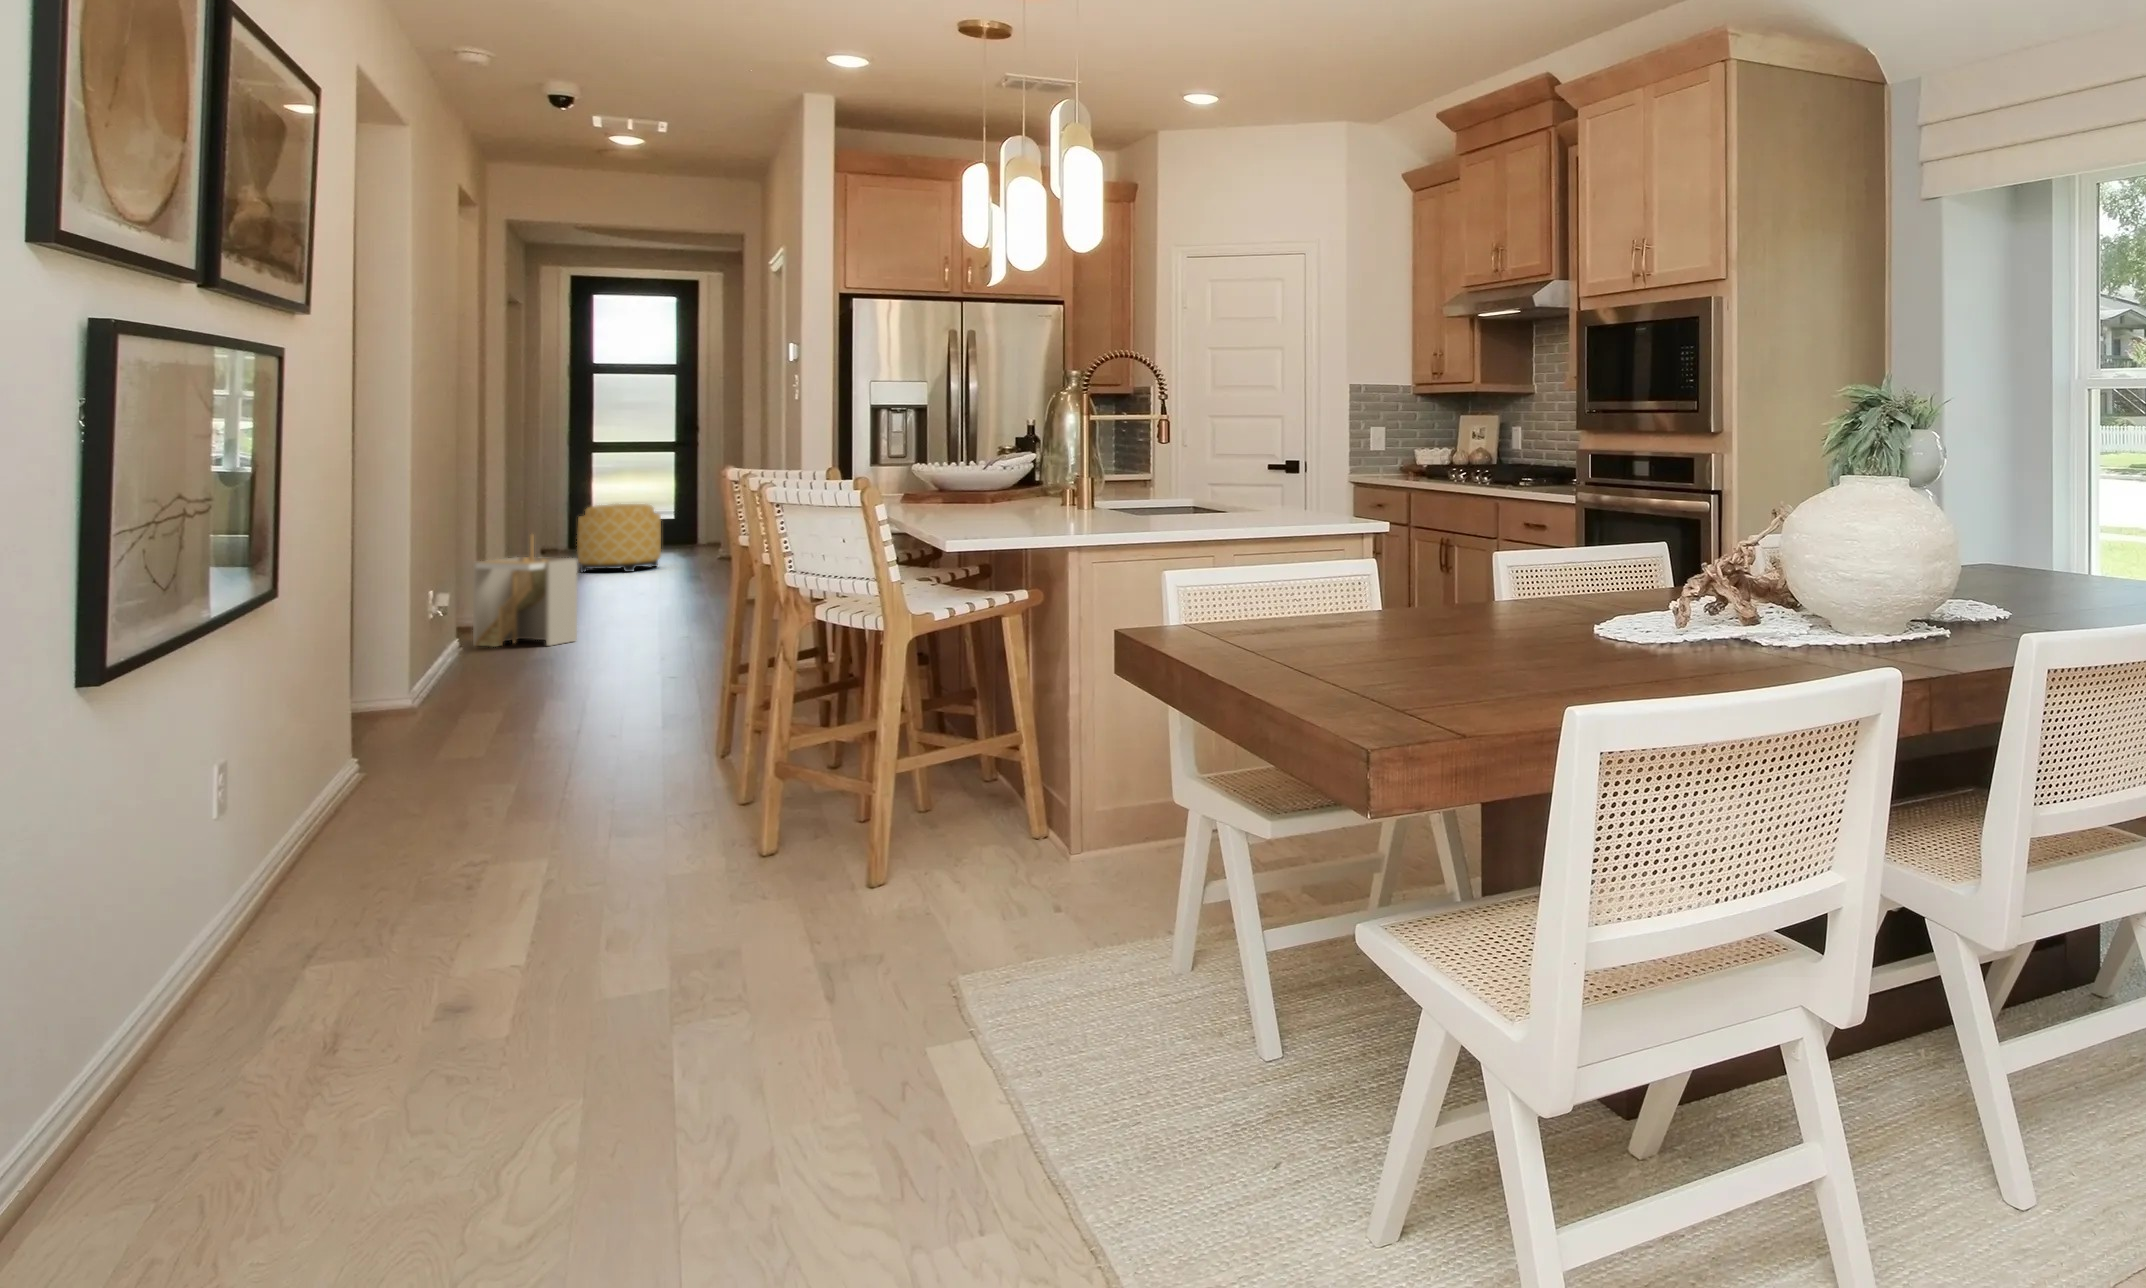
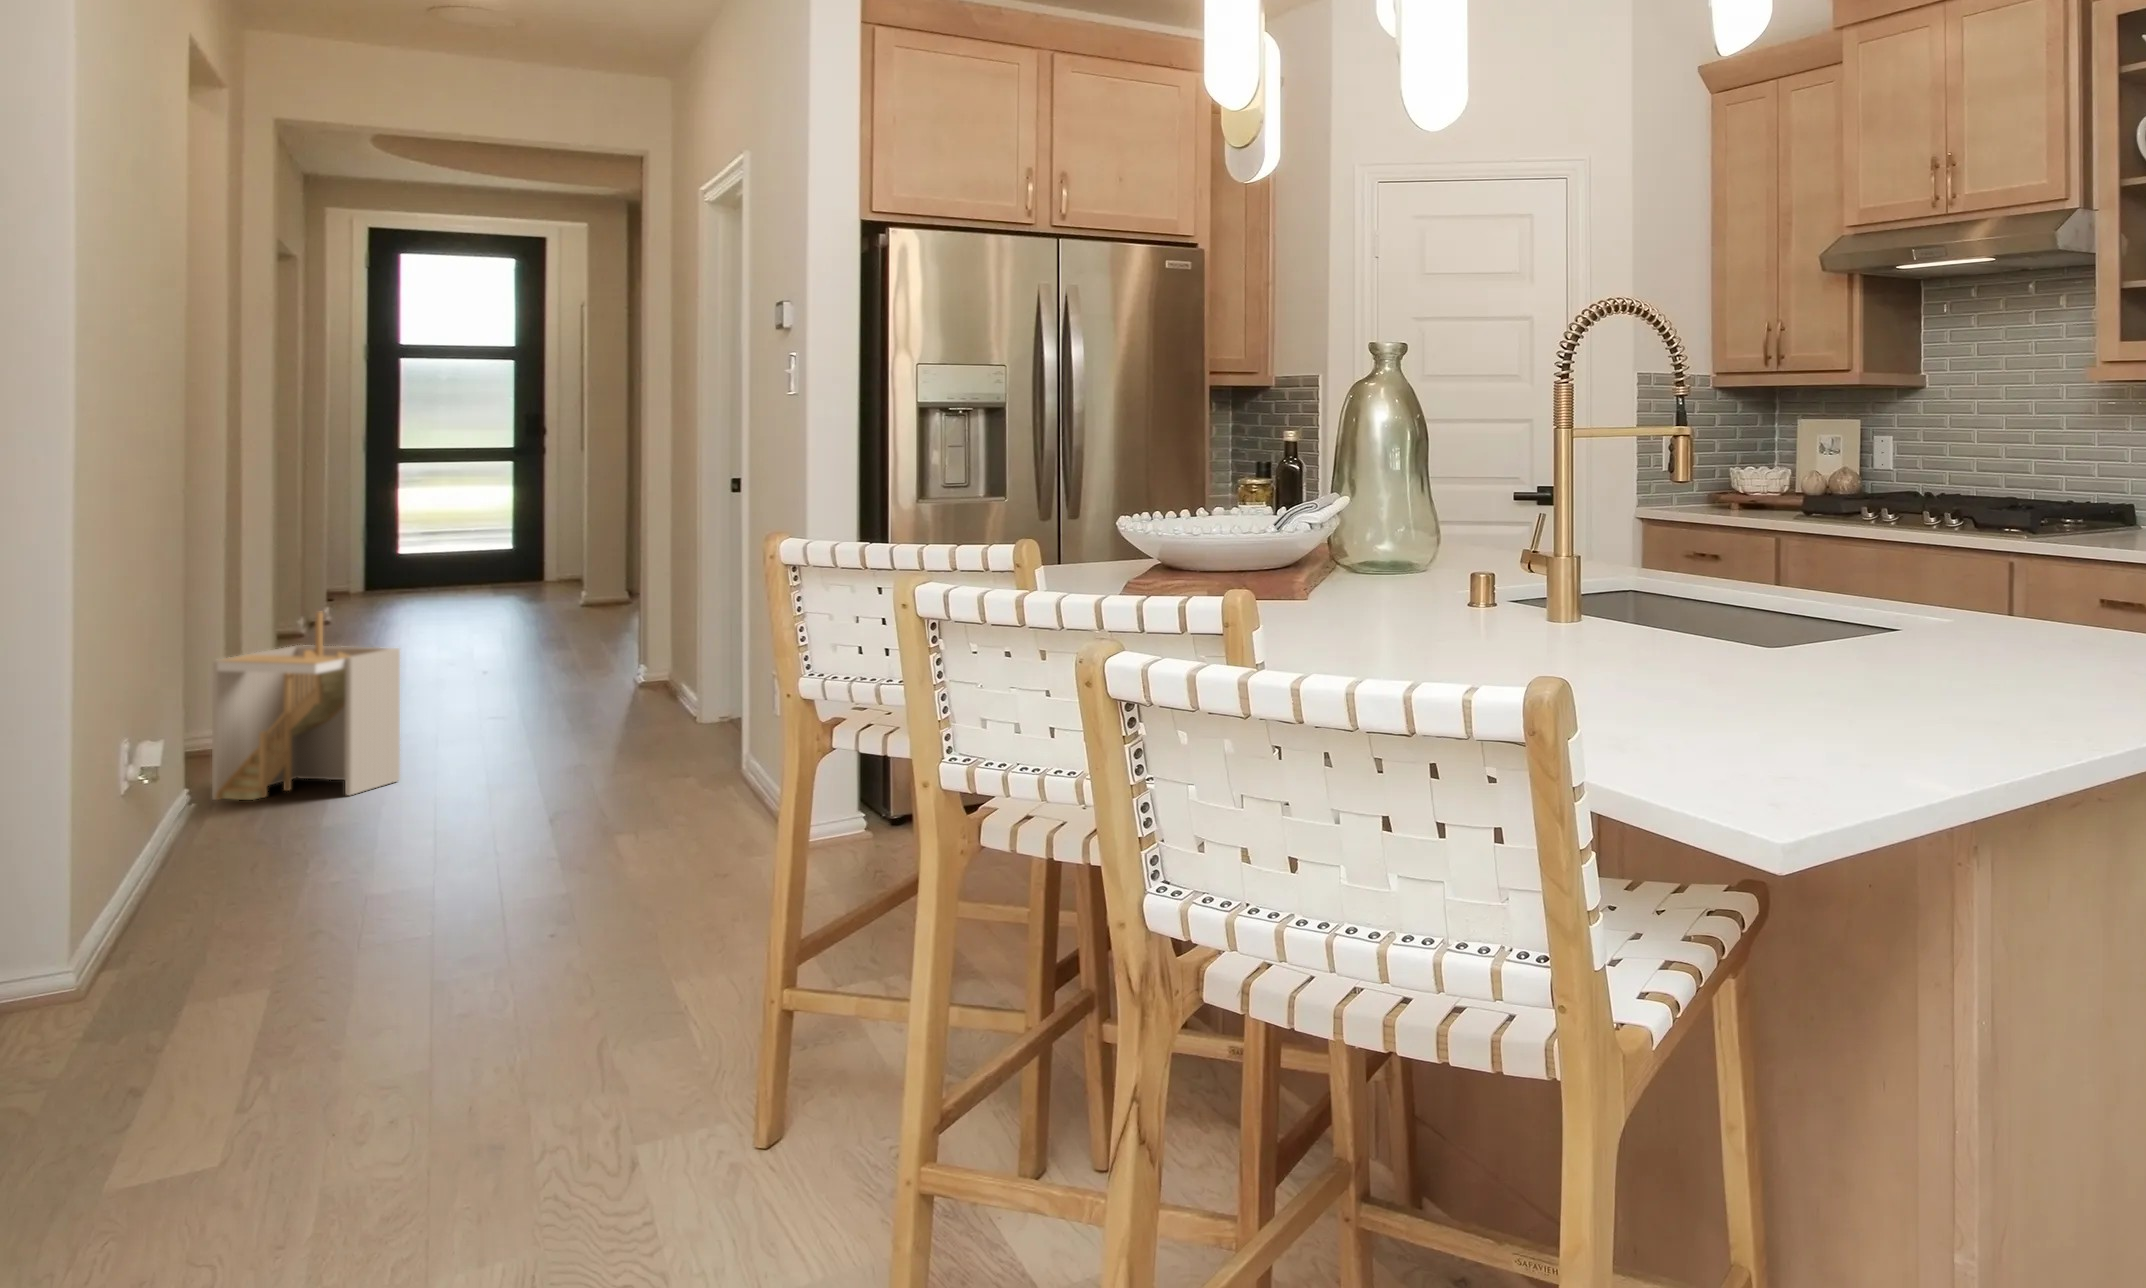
ottoman: present [577,504,661,572] -> none [381,533,504,630]

